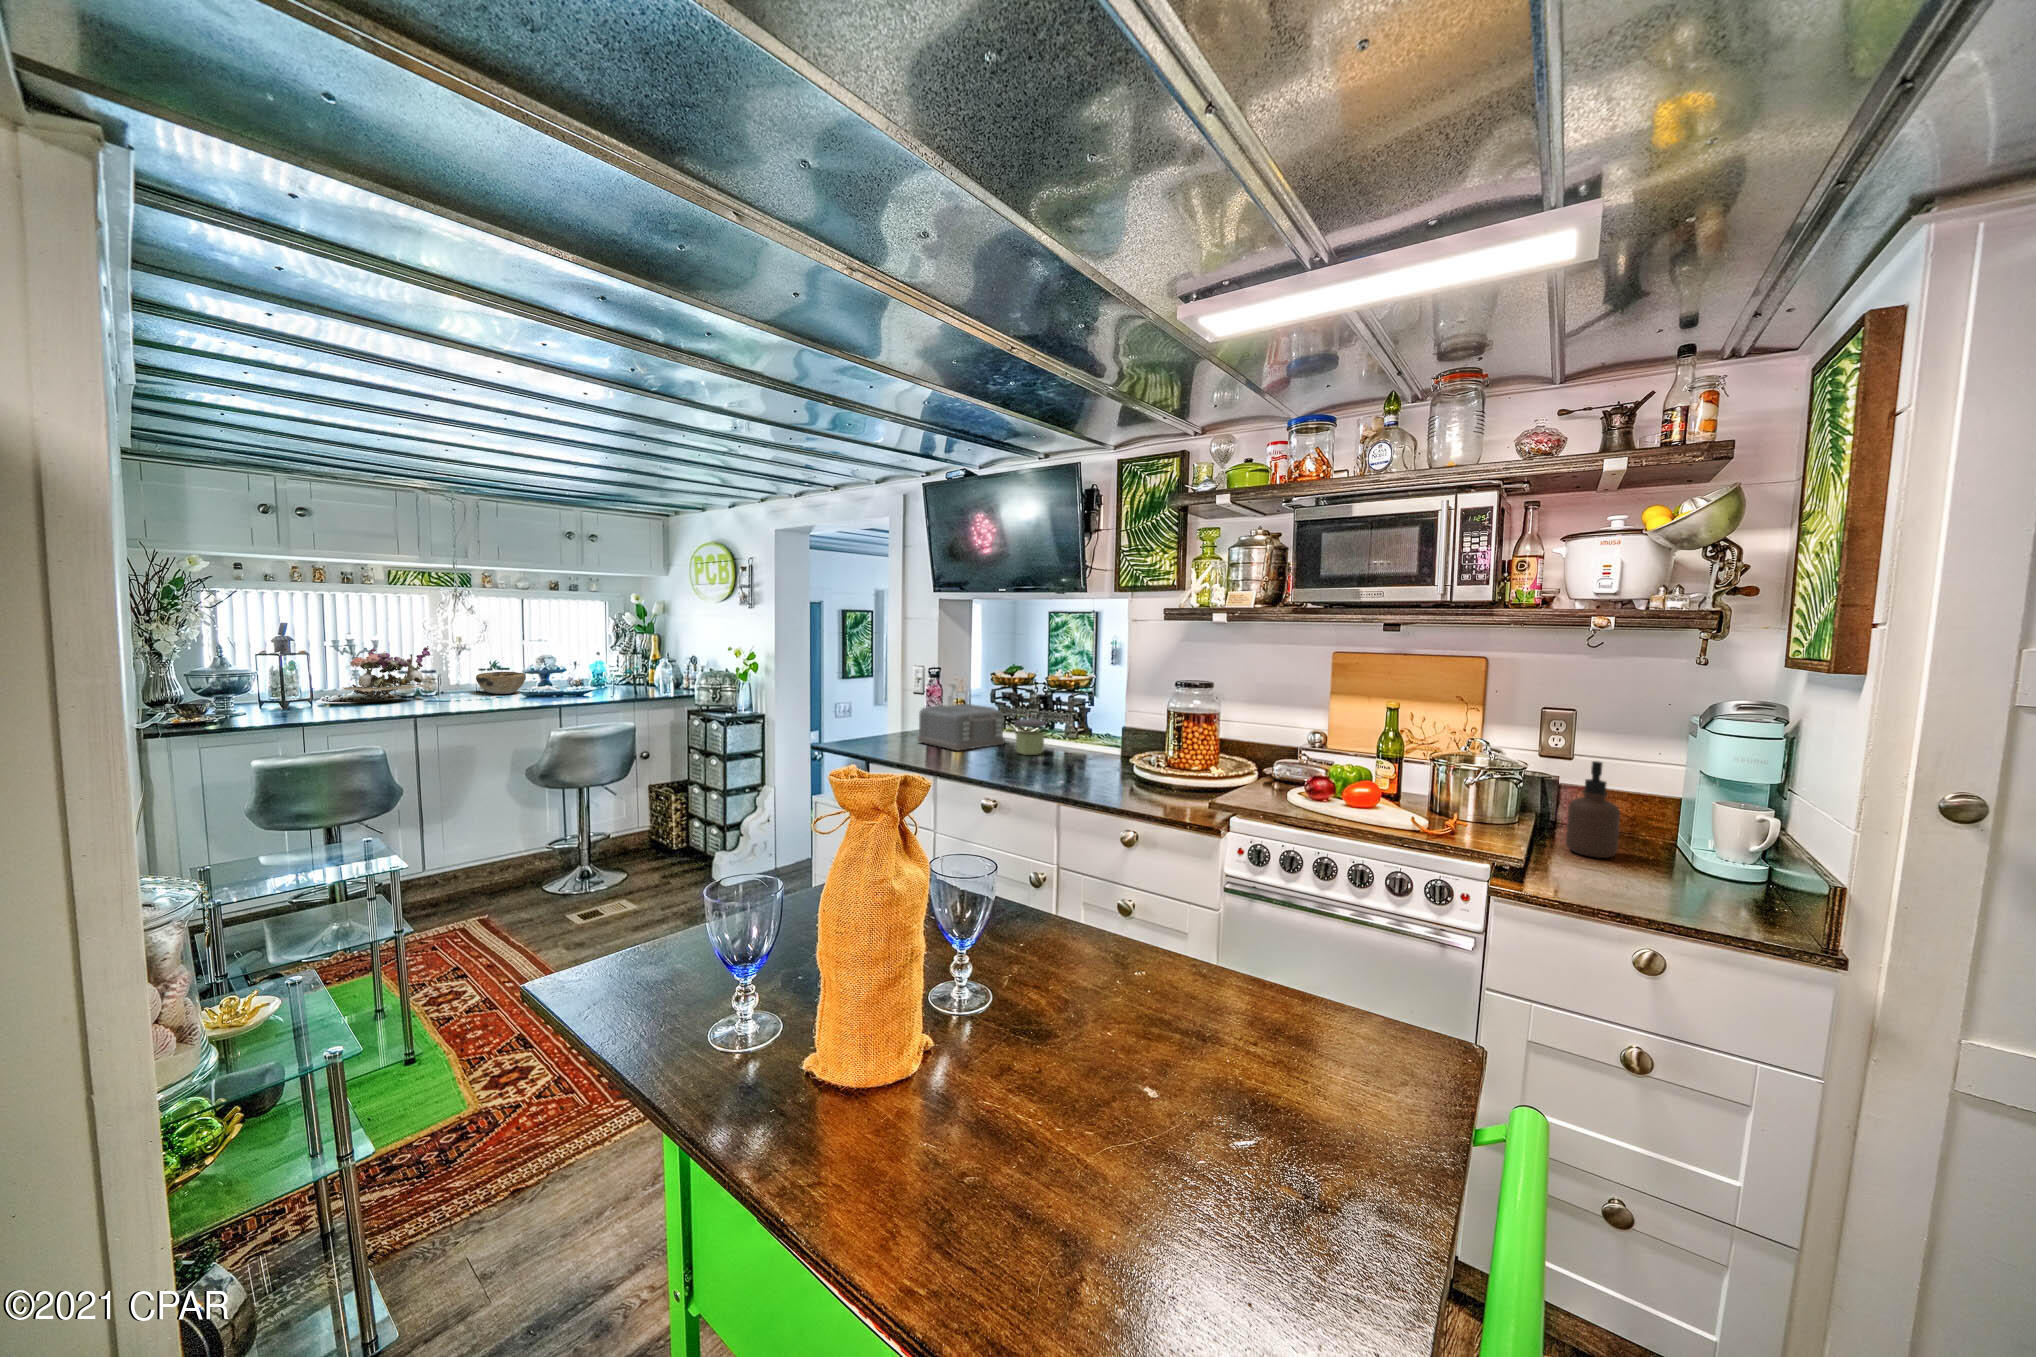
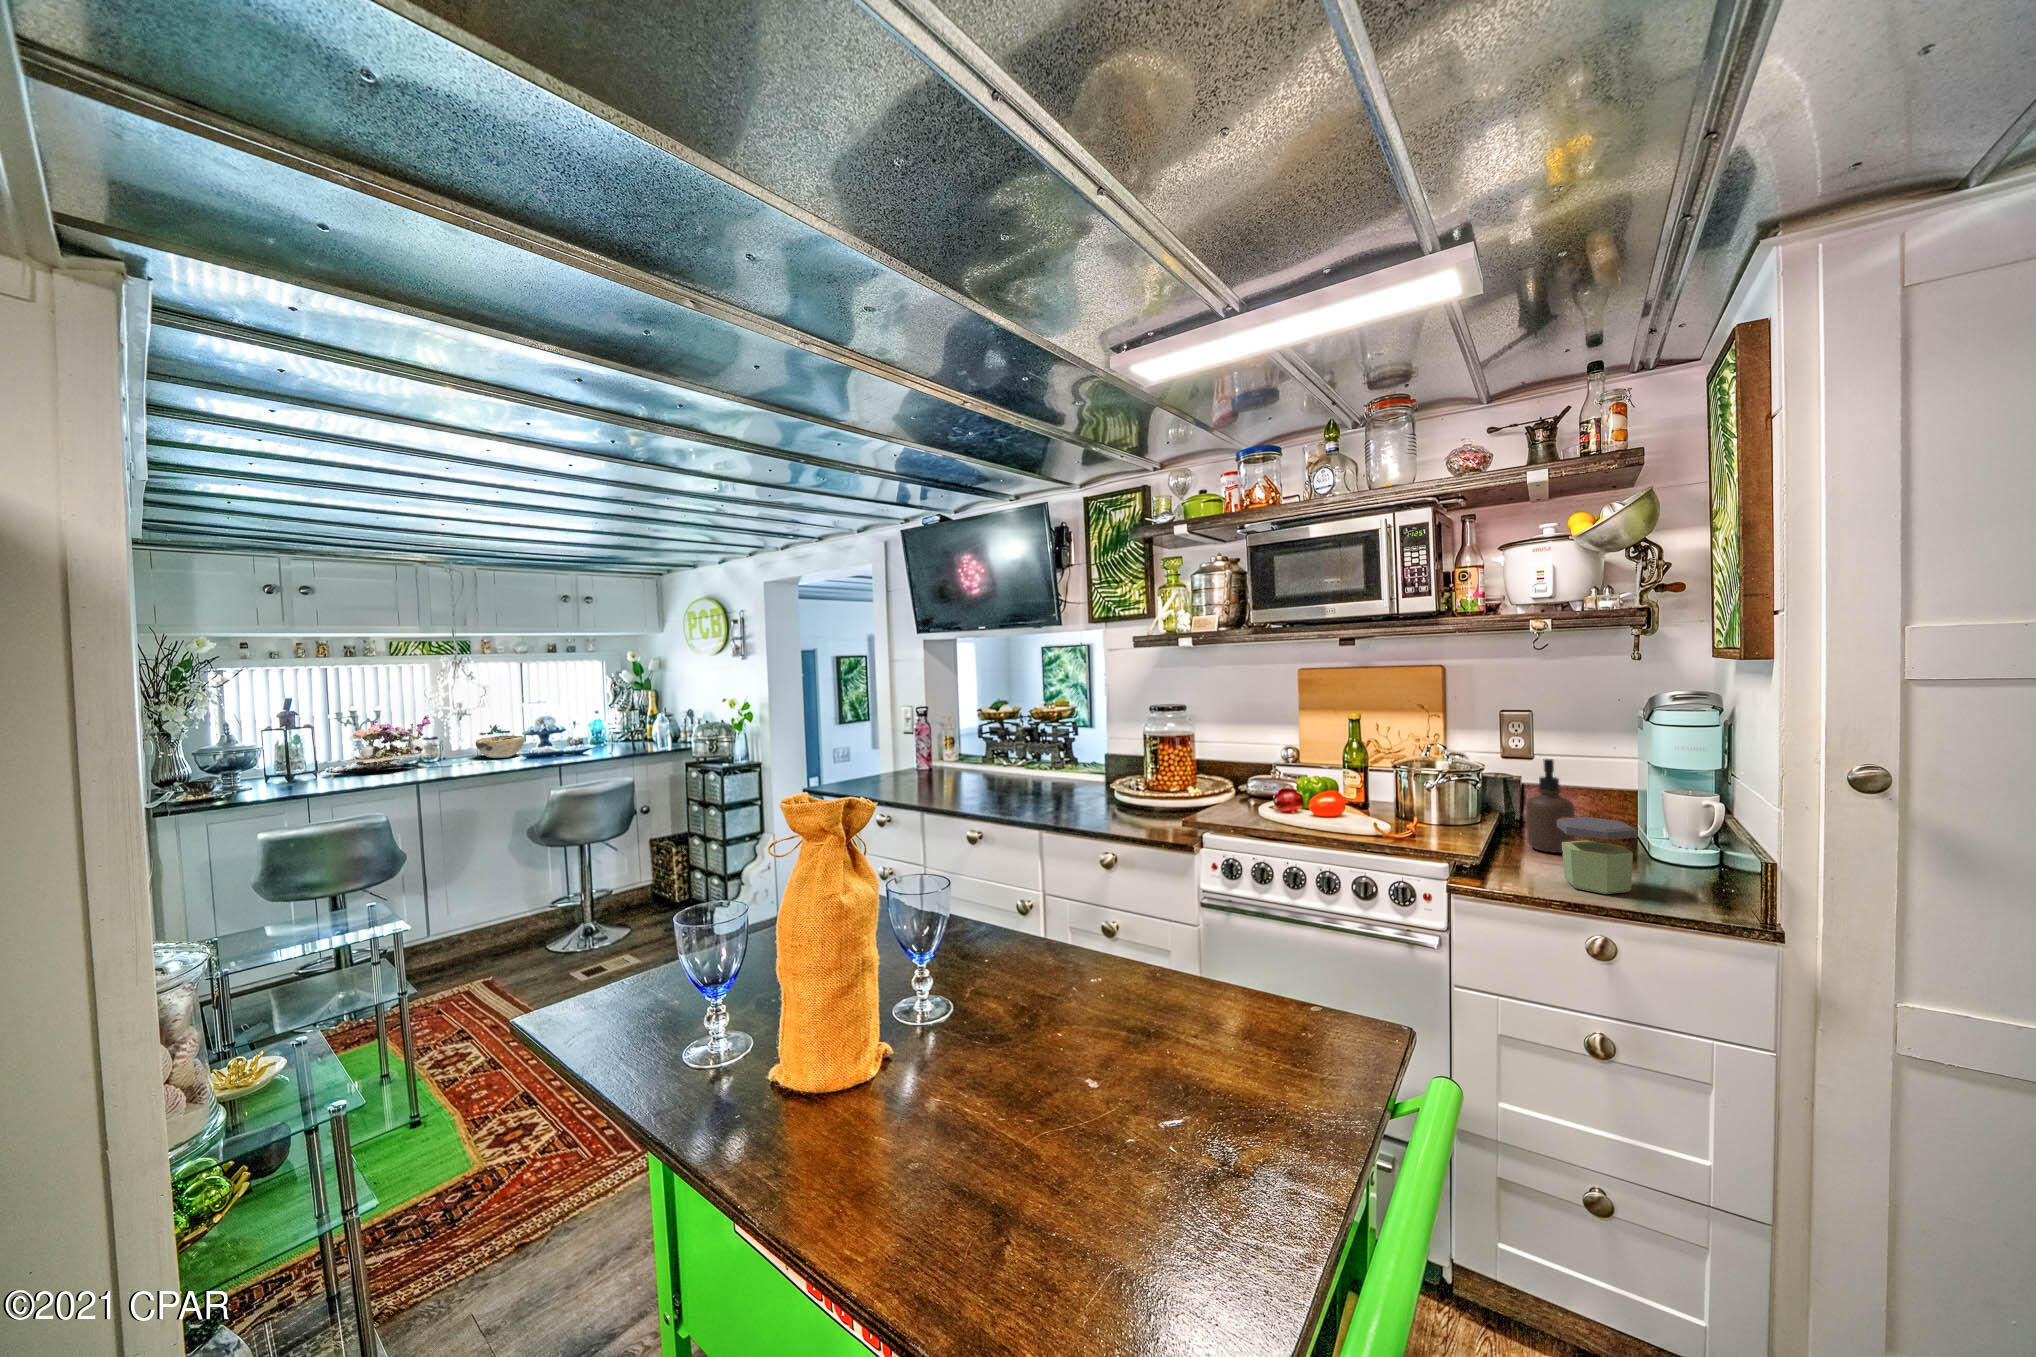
toaster: present [917,704,1004,750] -> none [907,741,993,787]
jar: present [1014,719,1047,755] -> present [1557,817,1637,894]

